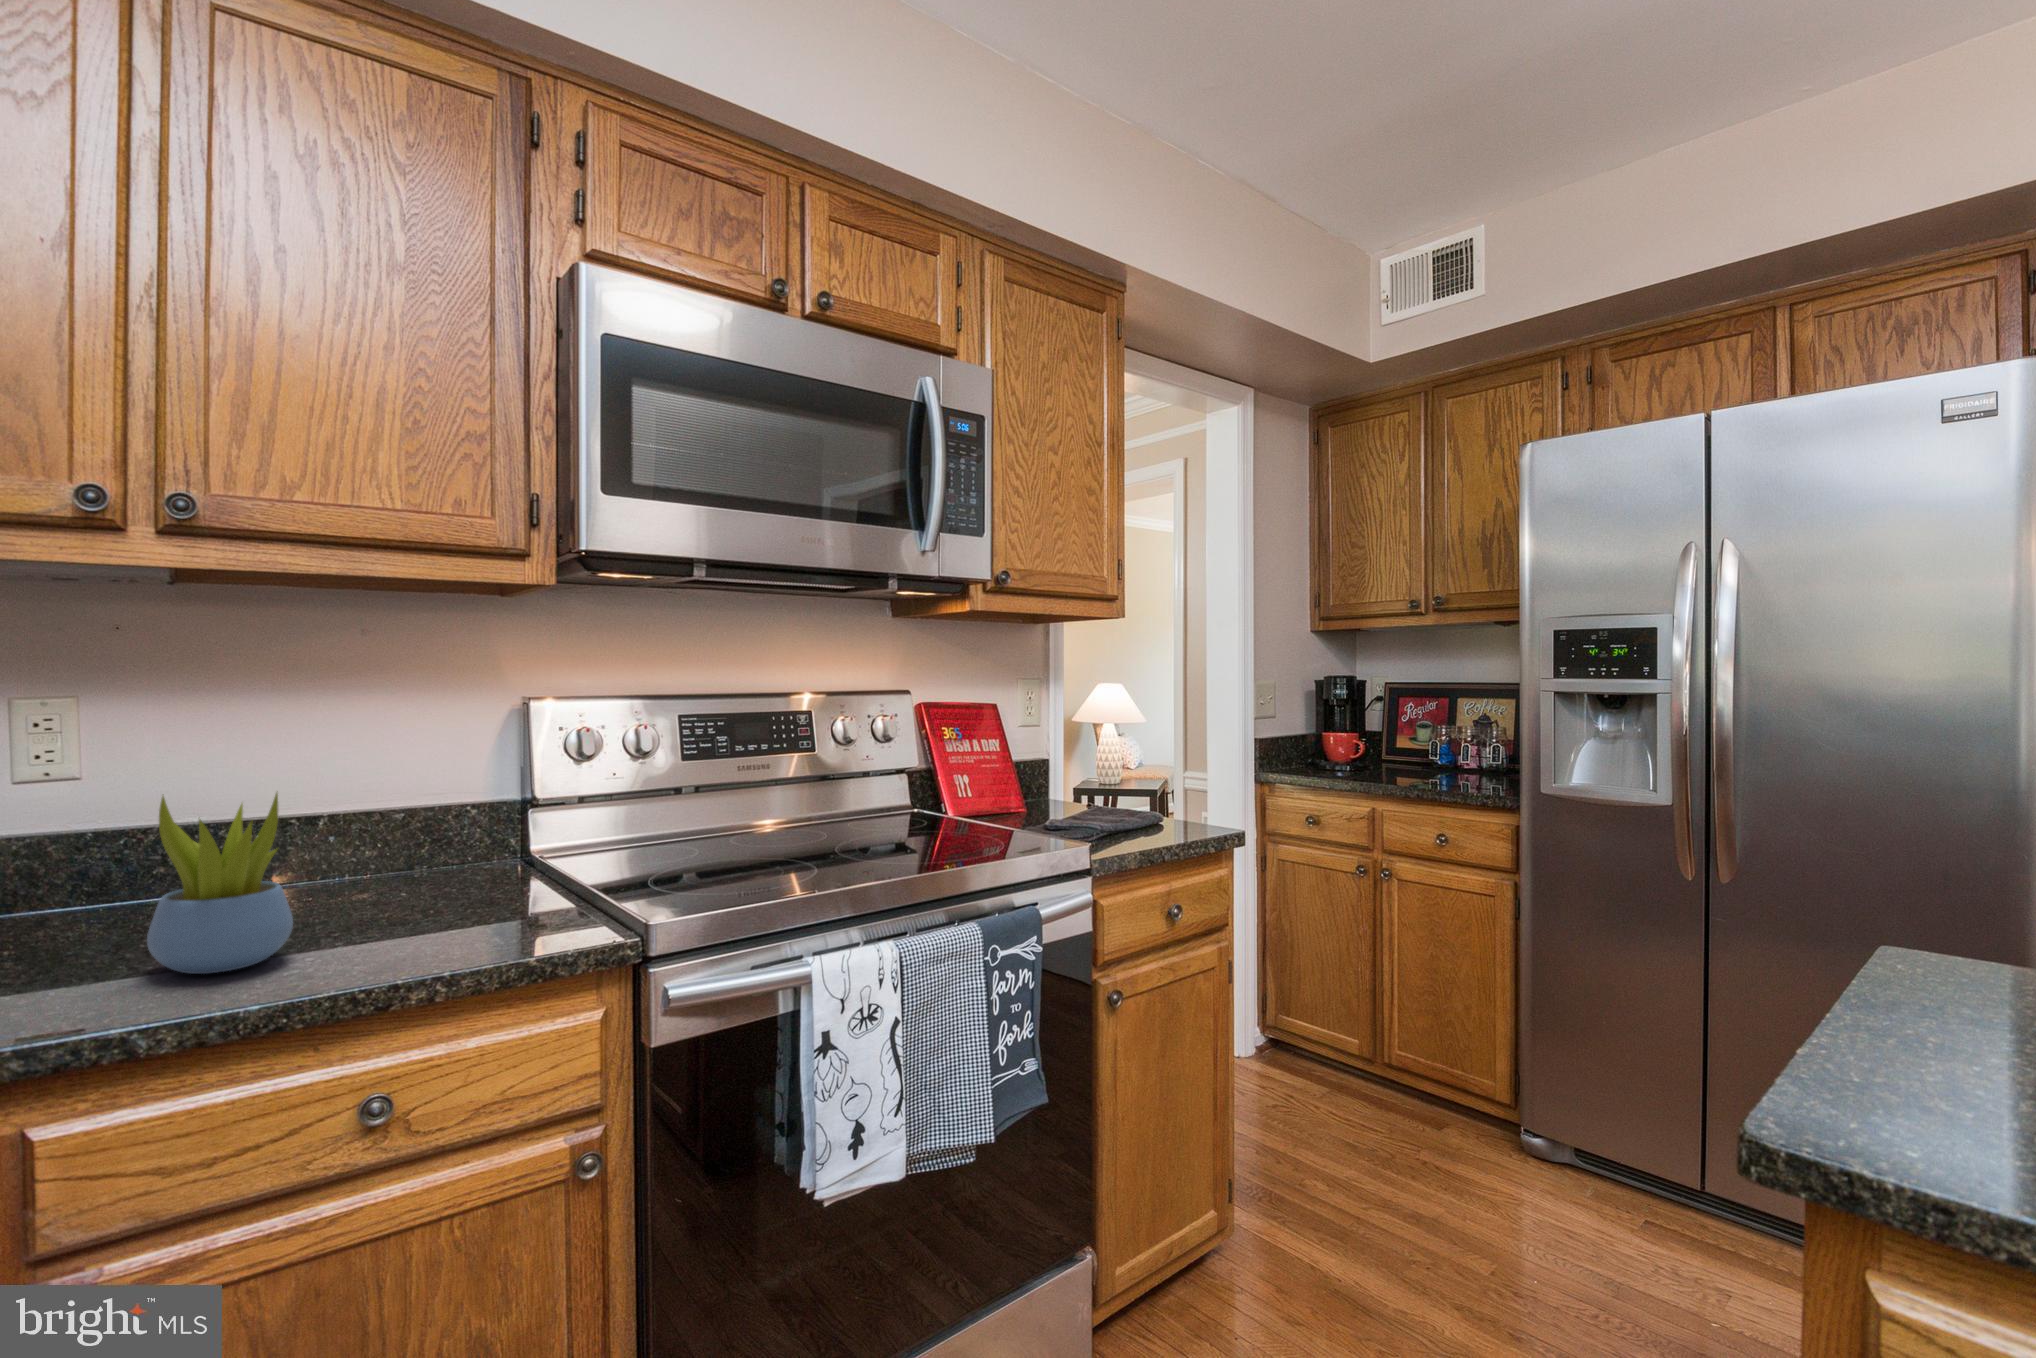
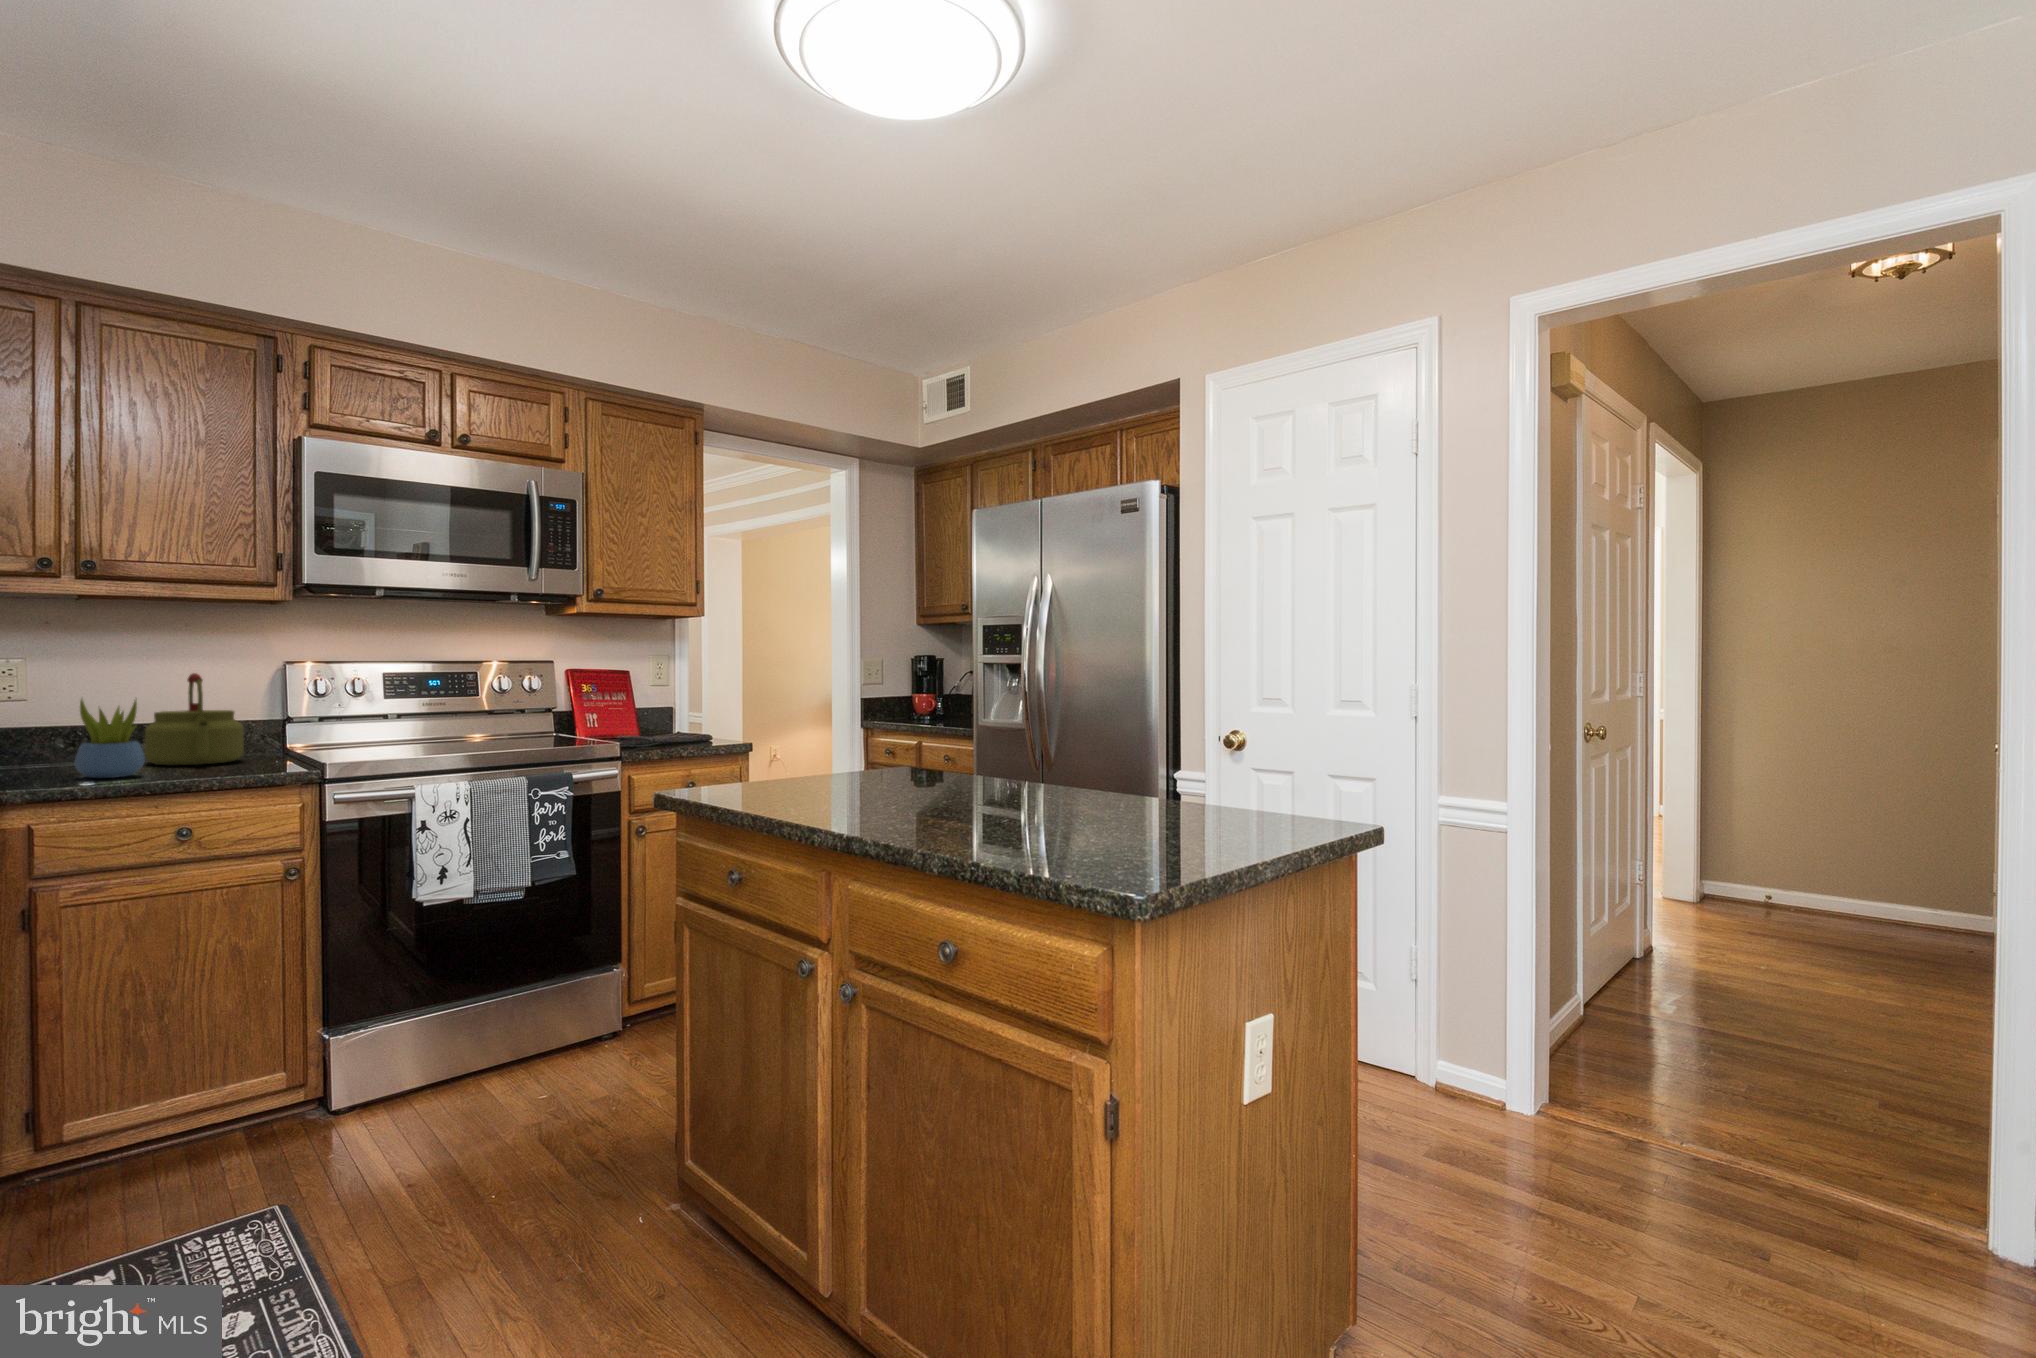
kettle: none [286,723,462,908] -> present [145,673,244,765]

